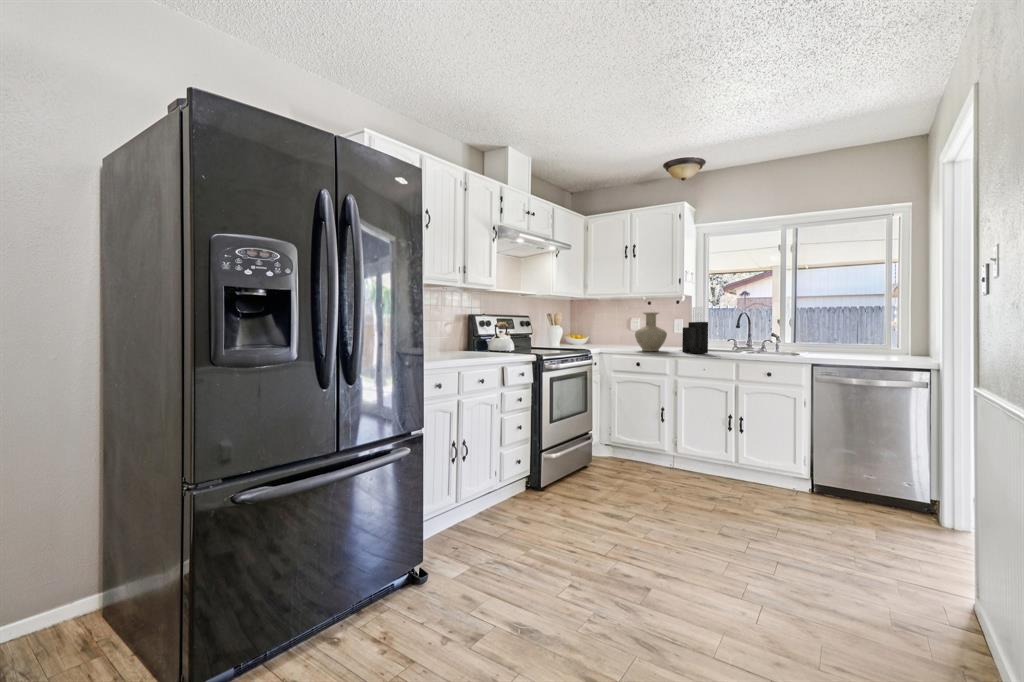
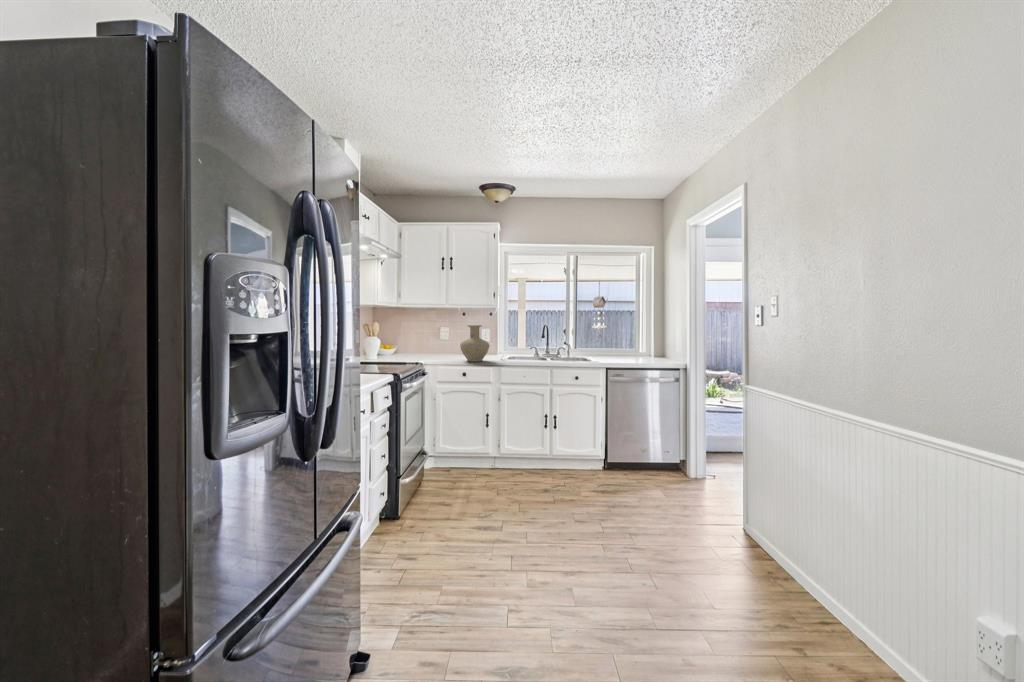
knife block: present [682,306,708,353] -> none [503,320,526,363]

